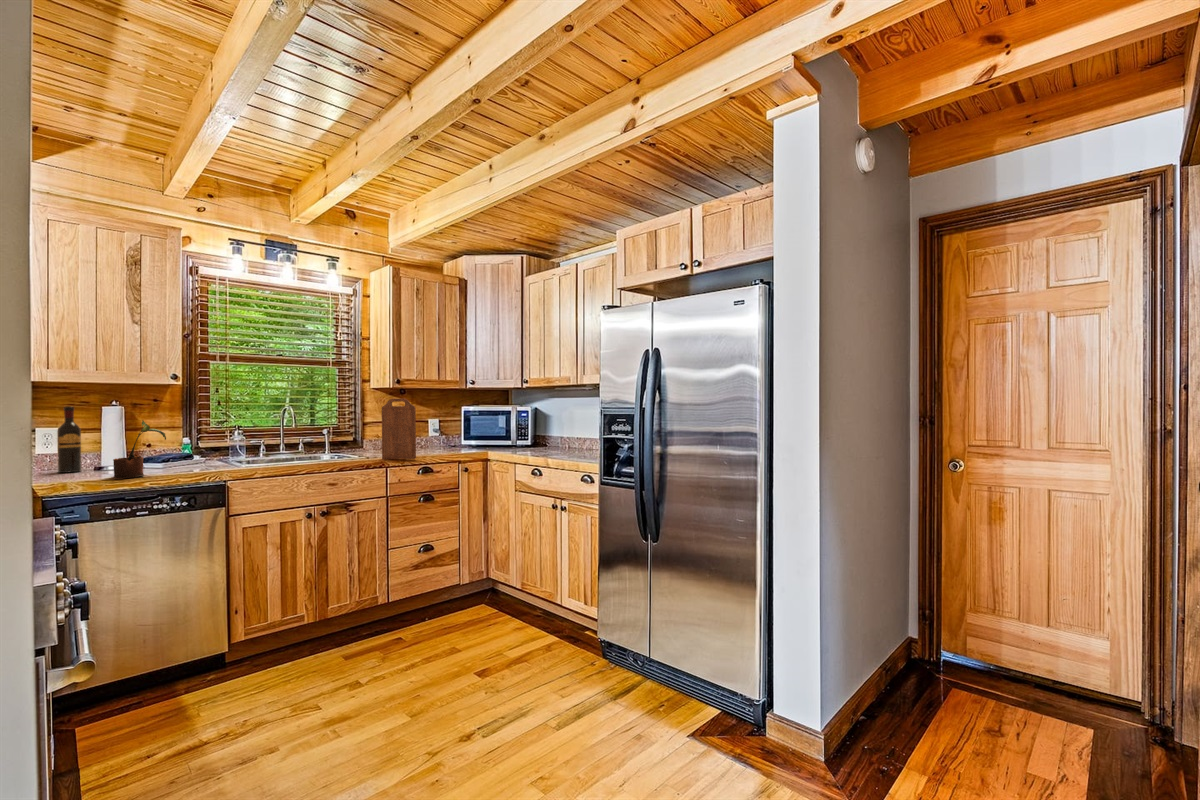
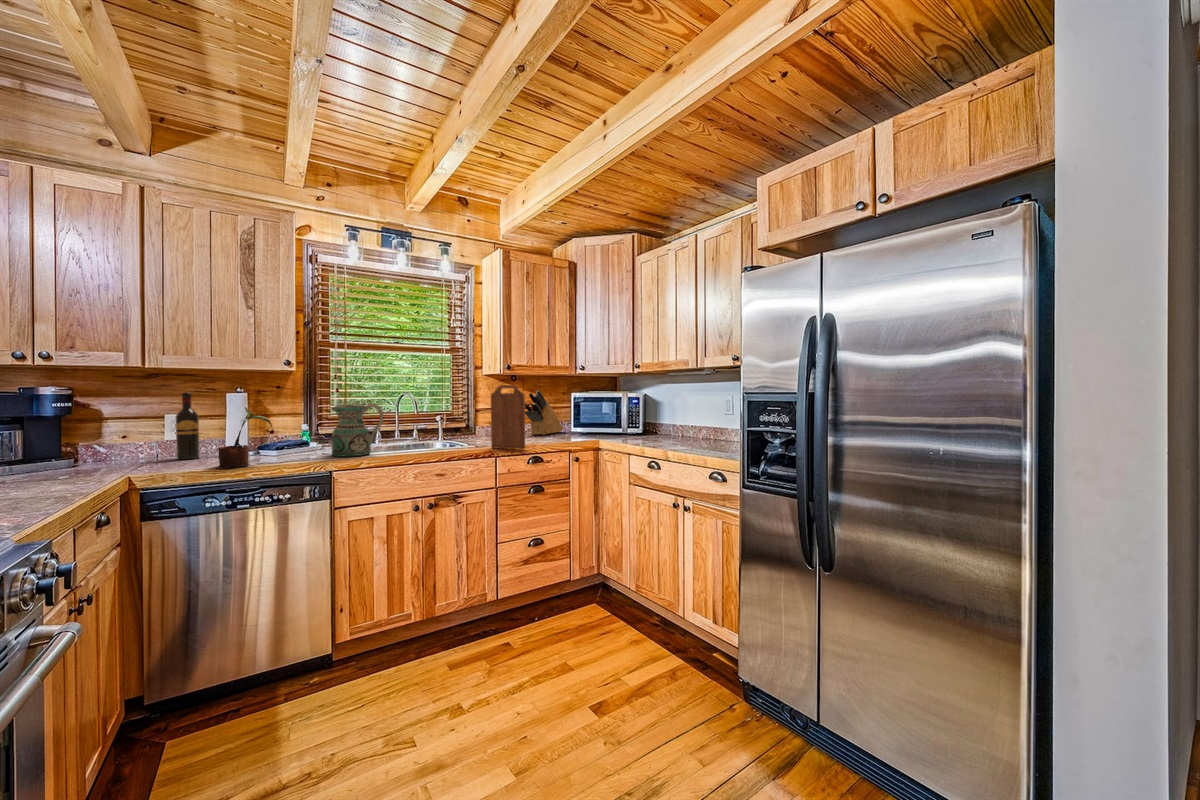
knife block: none [413,403,452,447] -> present [525,390,563,435]
ceramic pitcher: none [222,416,275,468] -> present [332,404,384,457]

